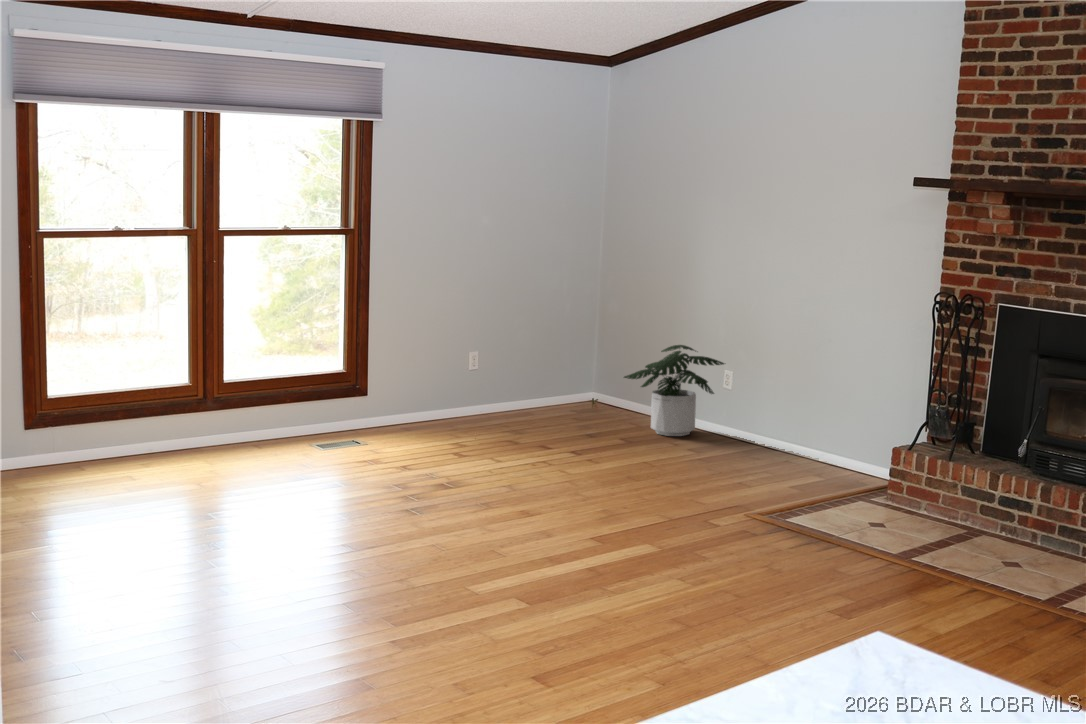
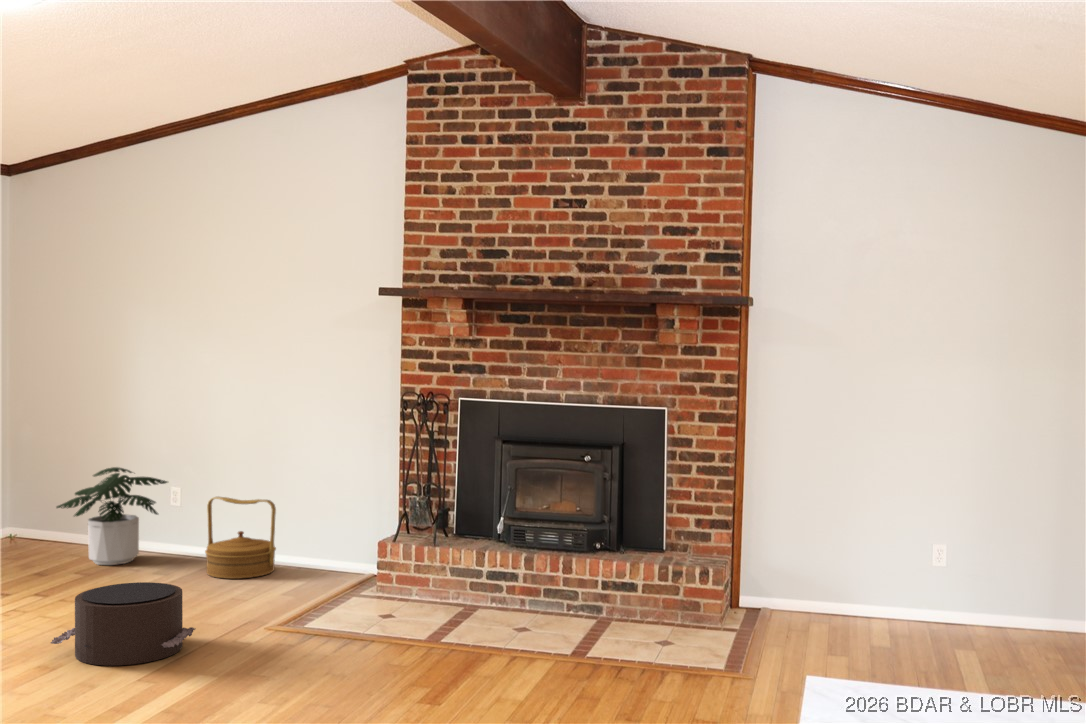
woven basket: none [744,383,812,466] -> present [205,497,276,579]
pouf: none [568,453,688,525] -> present [50,582,195,666]

